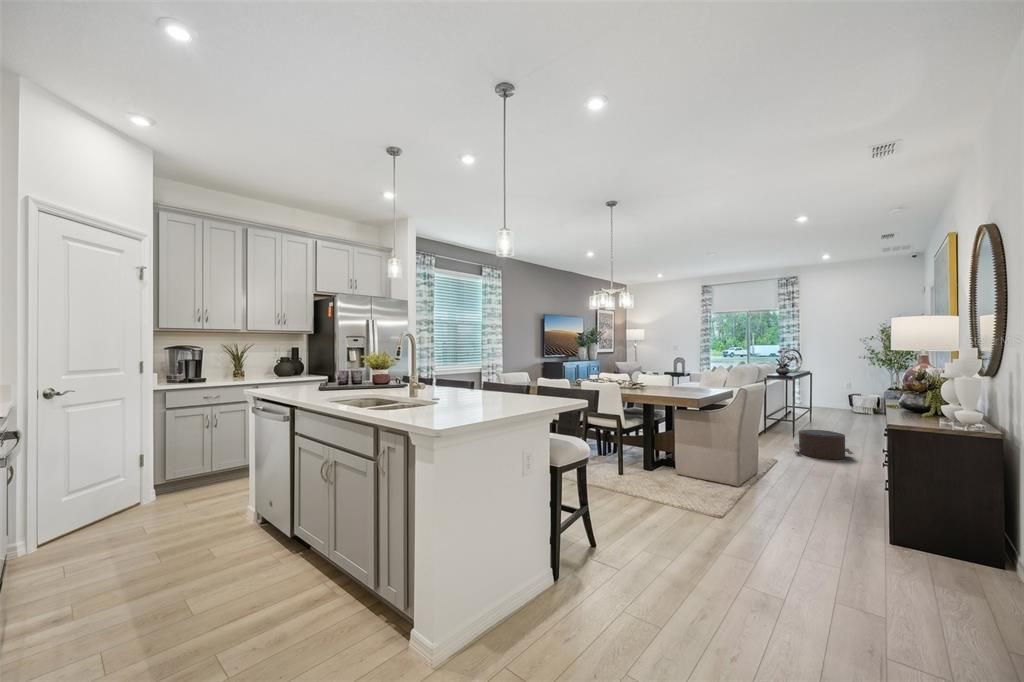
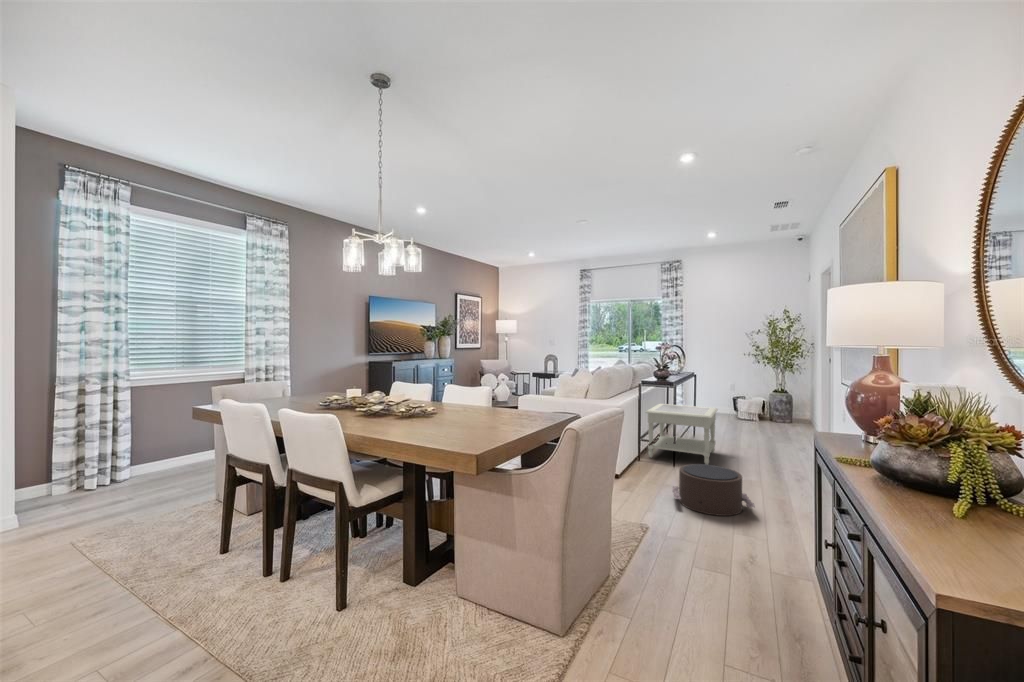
side table: none [770,394,831,438] -> present [646,404,718,464]

